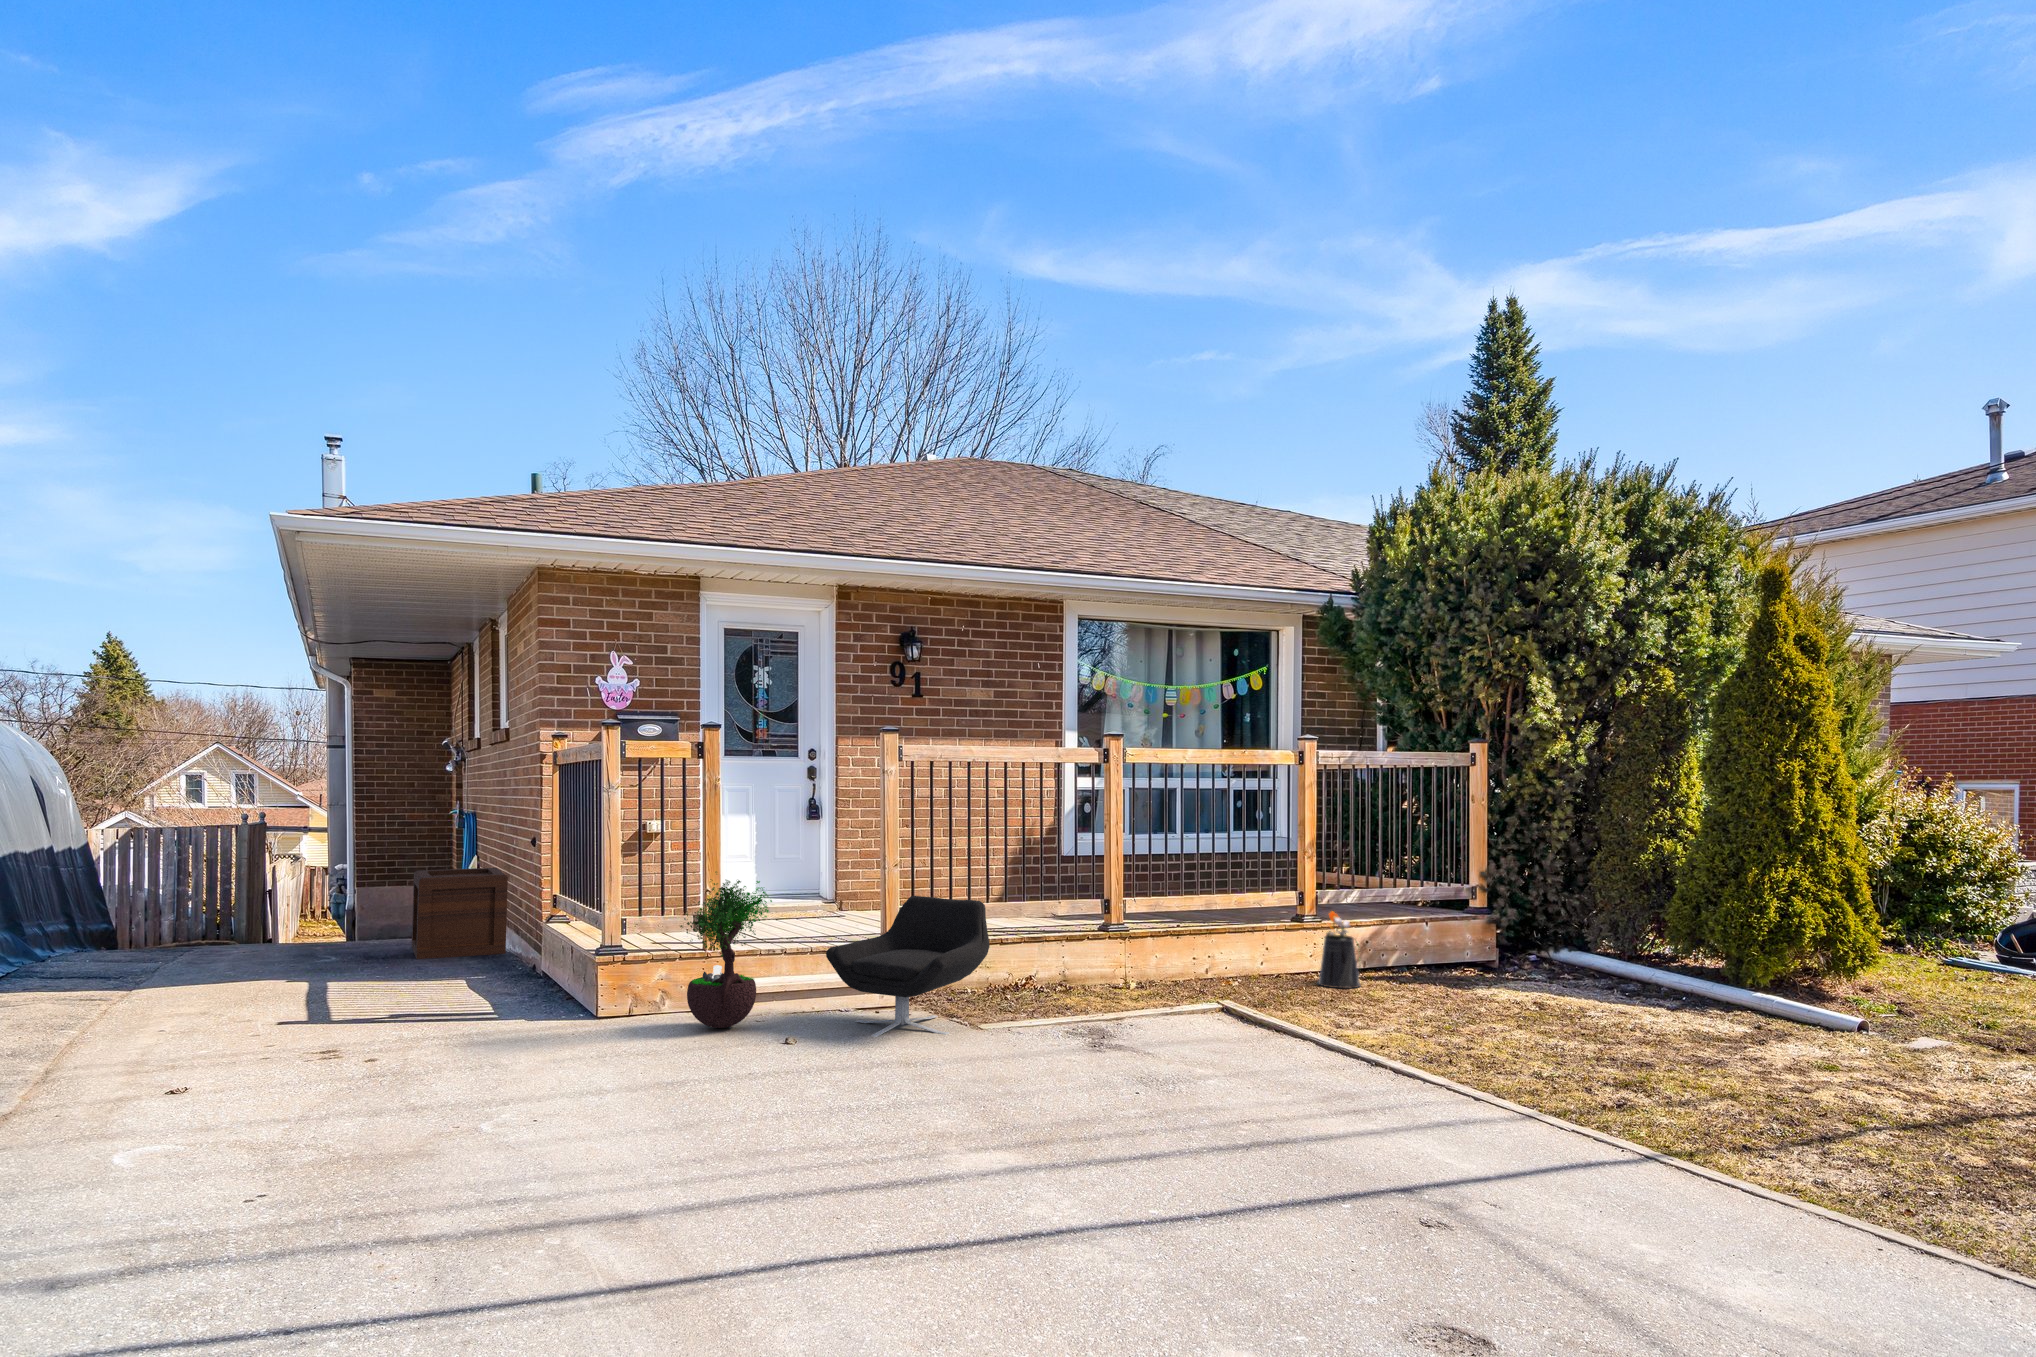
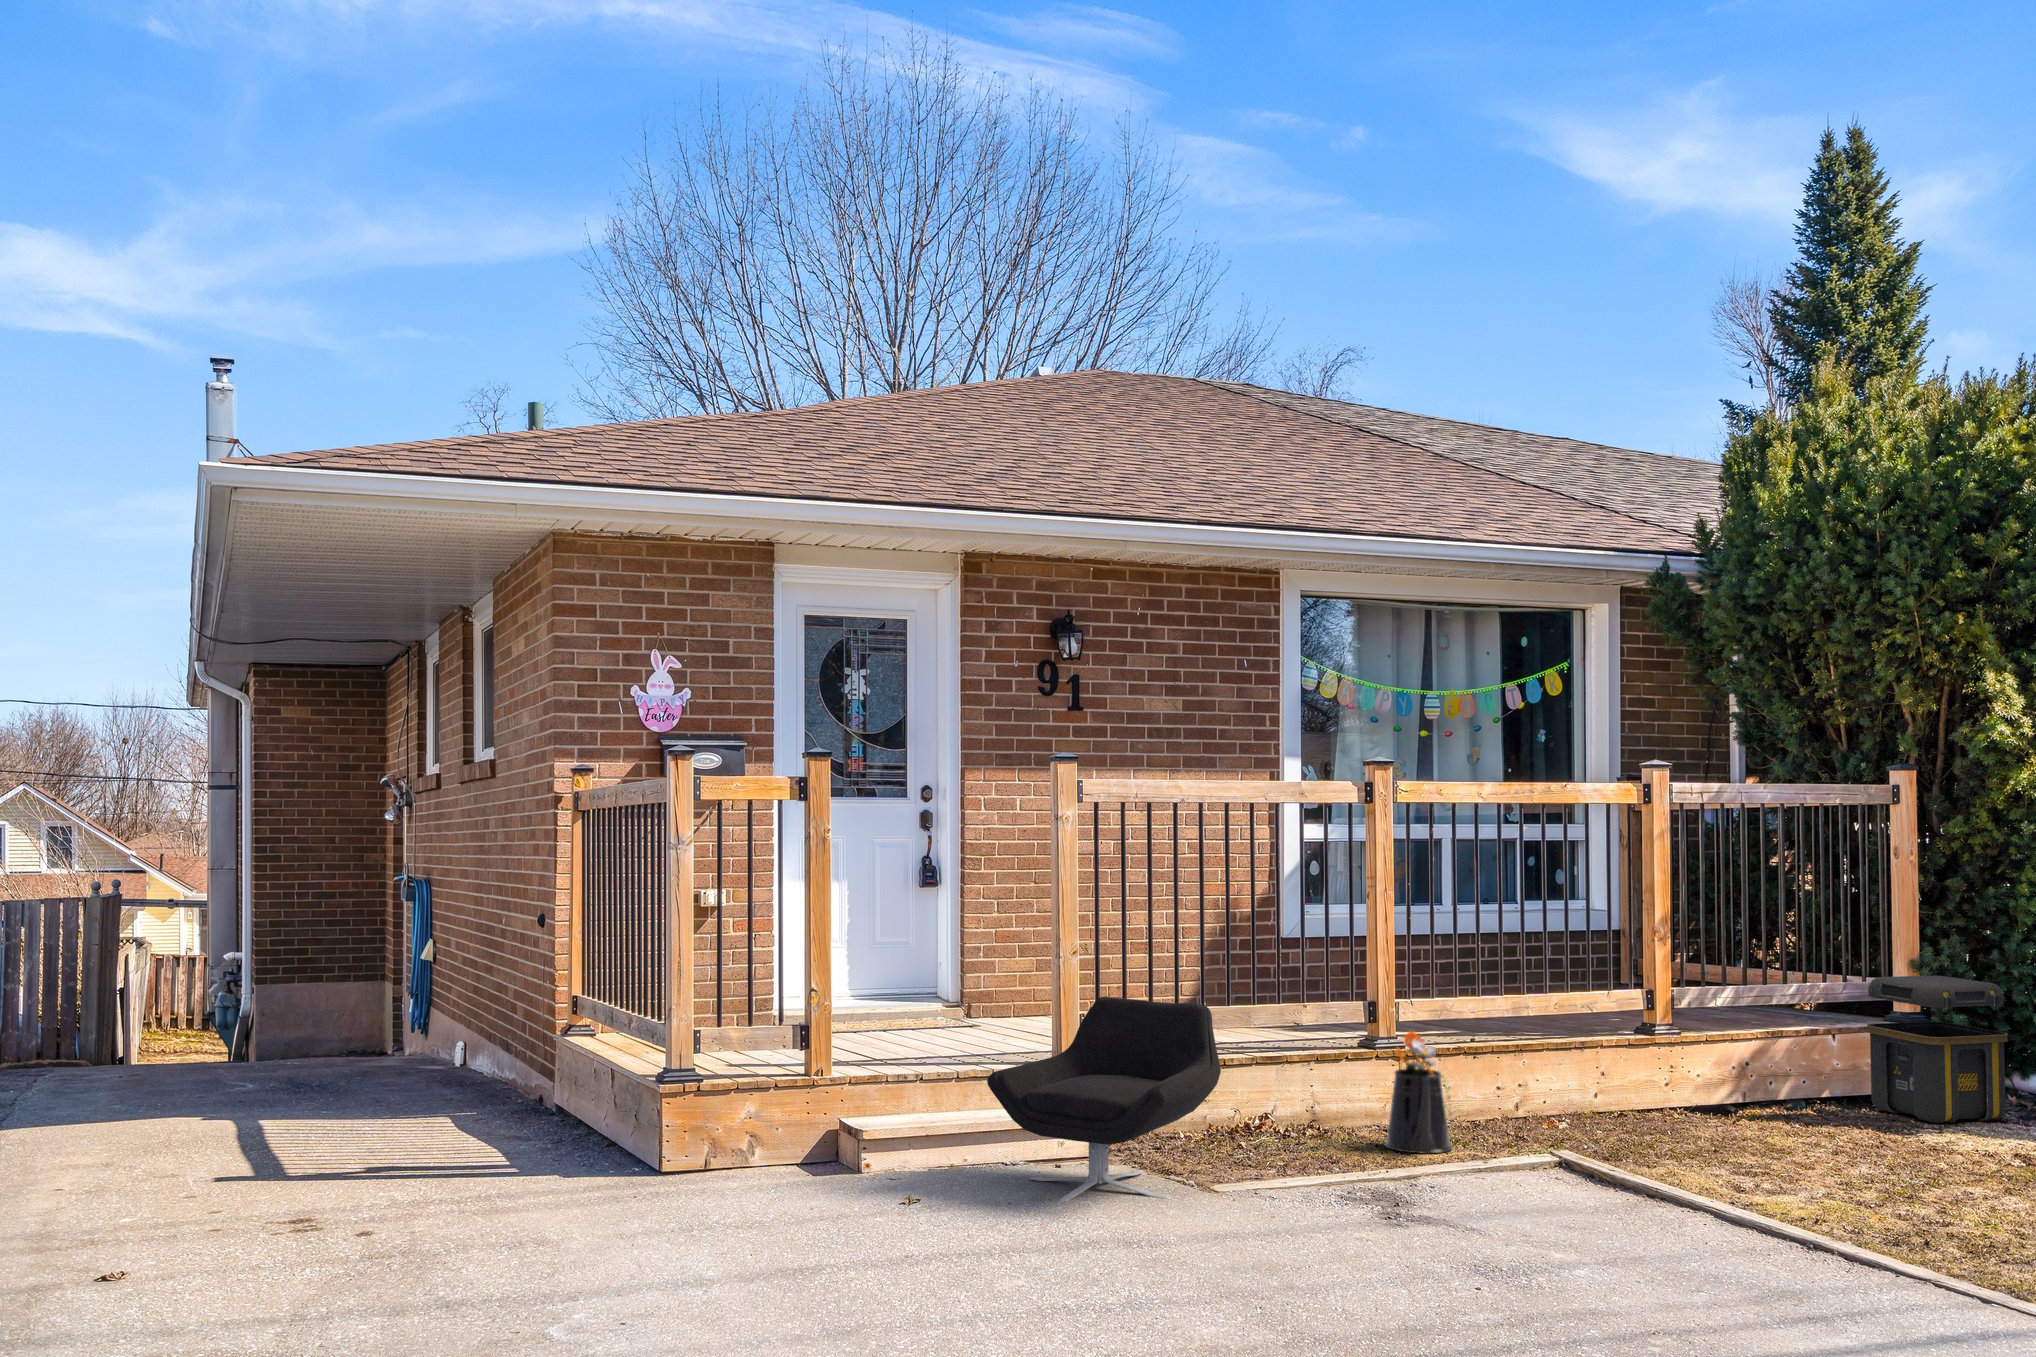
wooden crate: present [412,868,508,959] -> none [362,956,496,1088]
potted tree: present [681,872,772,1028] -> none [785,962,913,1187]
toolbox: none [1449,882,1540,982] -> present [1867,976,2008,1124]
watering can: present [1318,911,1360,988] -> present [1385,1031,1453,1153]

